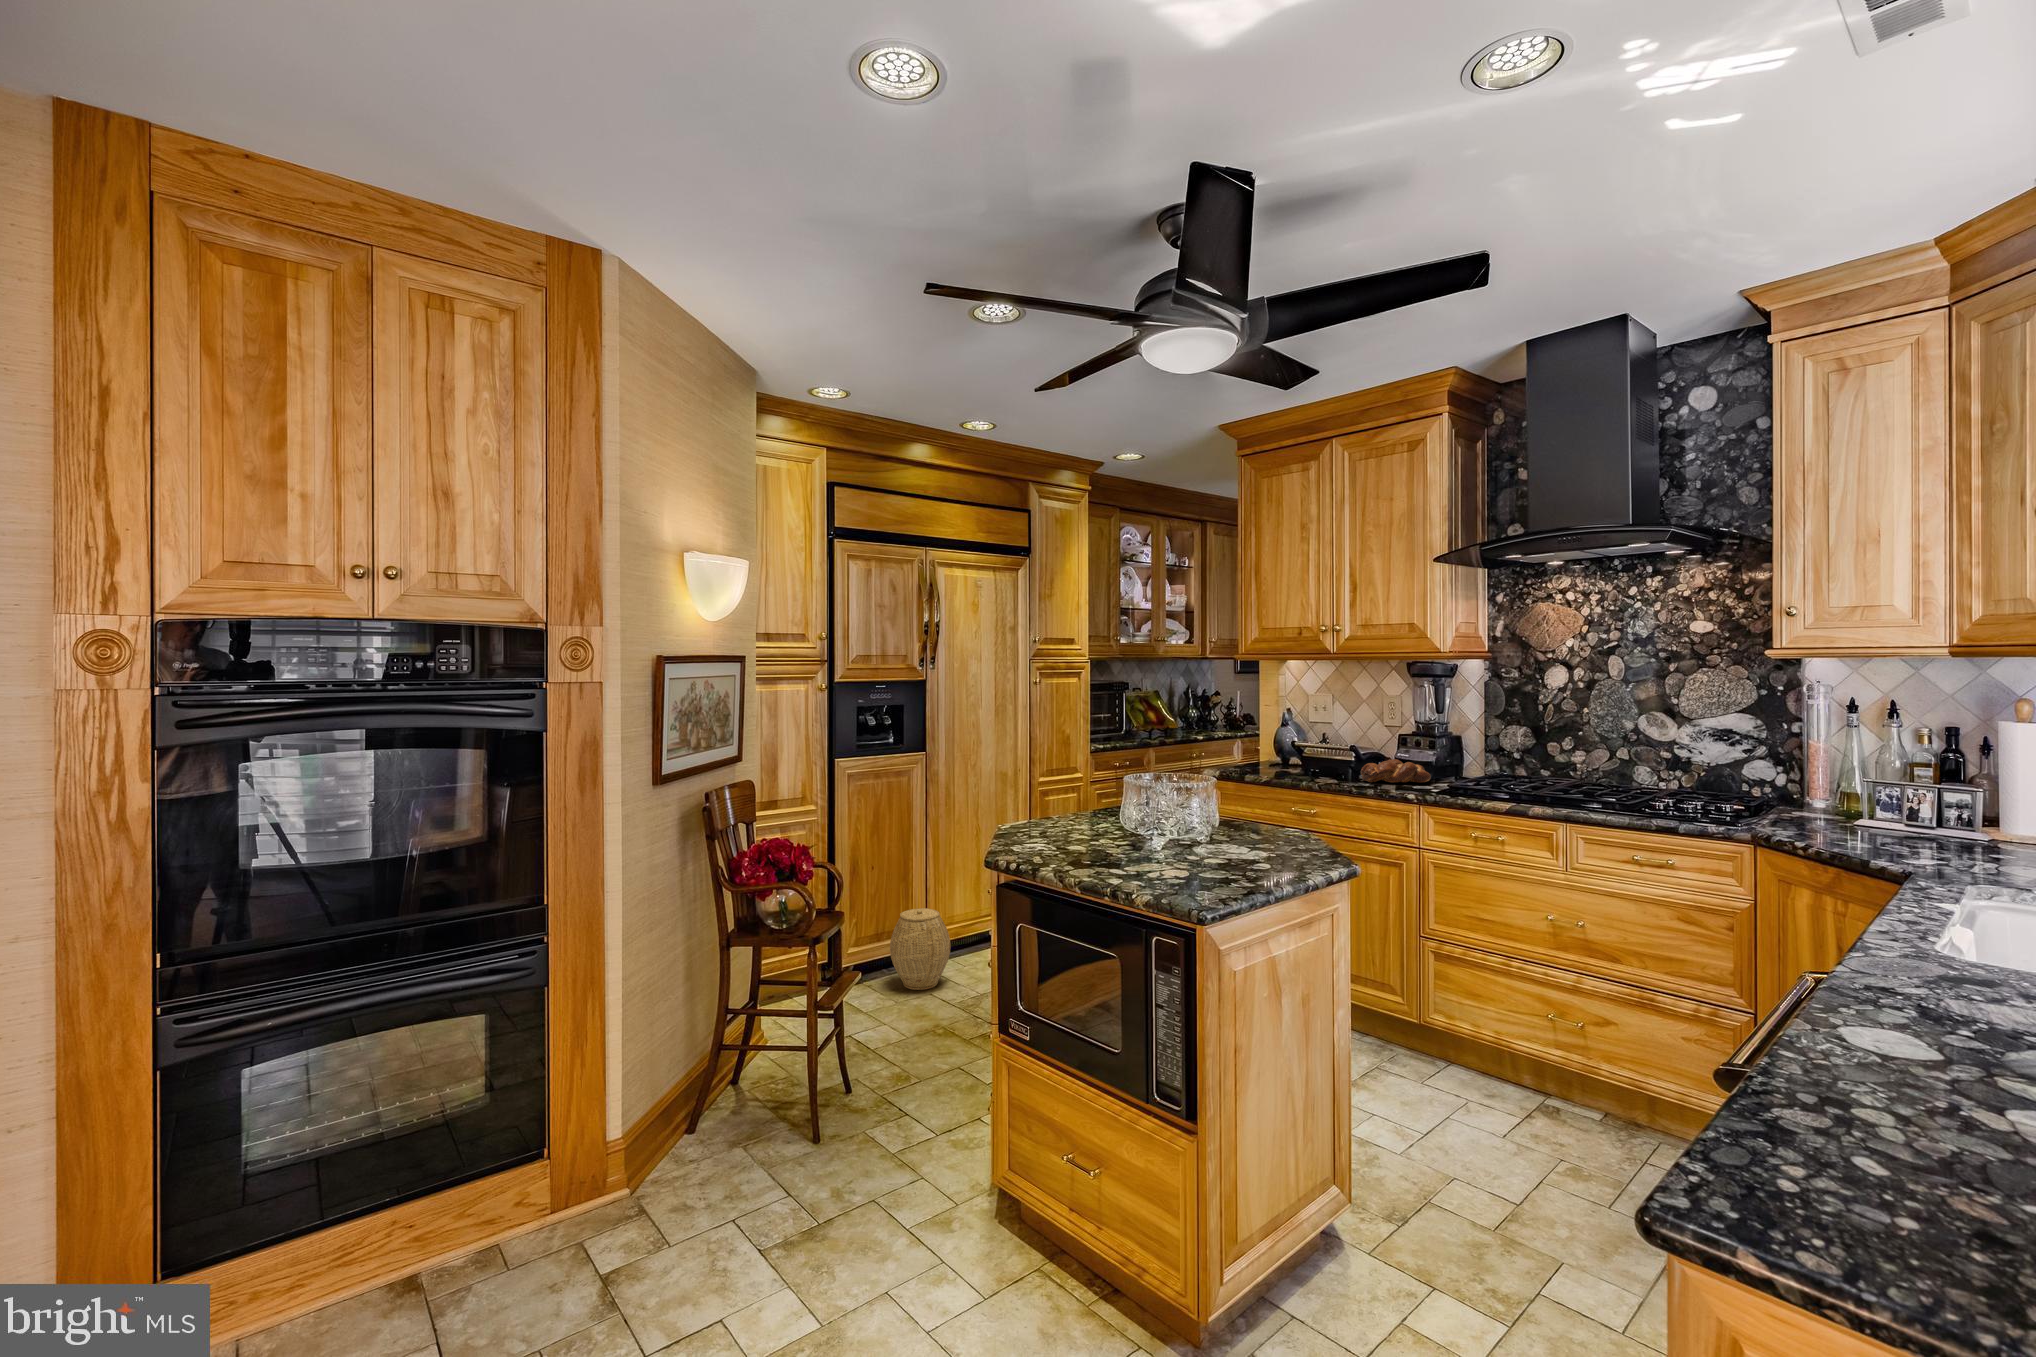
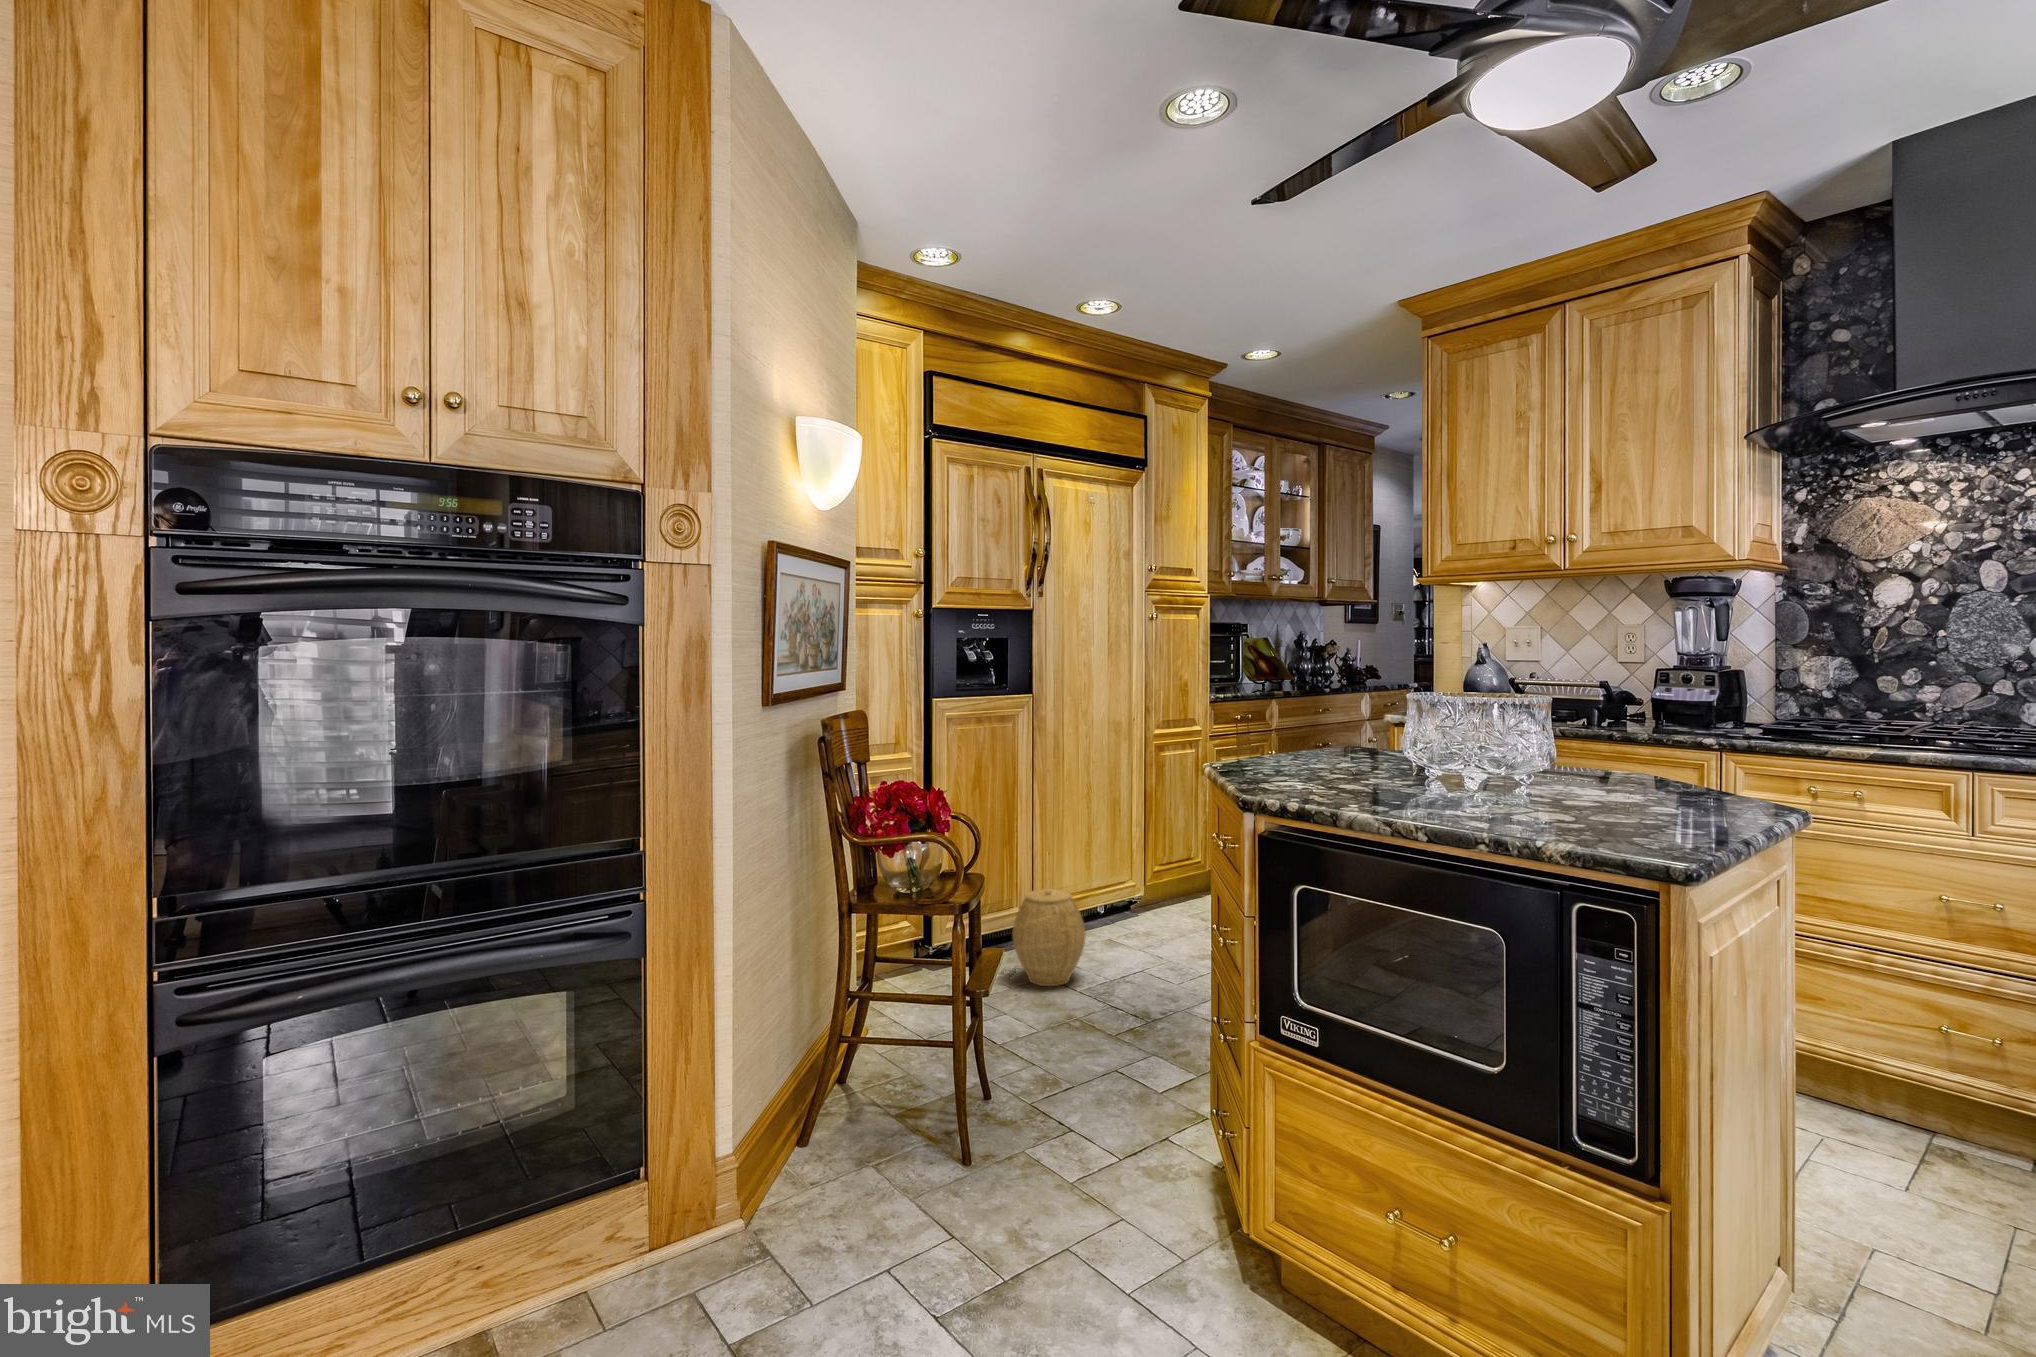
bread loaf: present [1361,759,1431,782] -> none [1623,701,1723,729]

